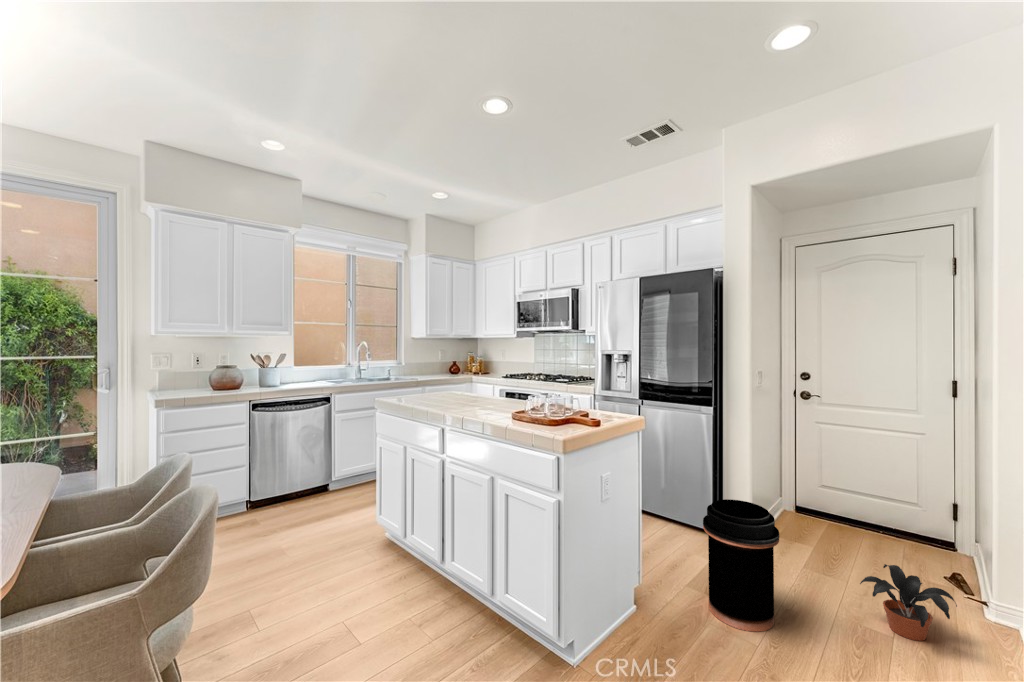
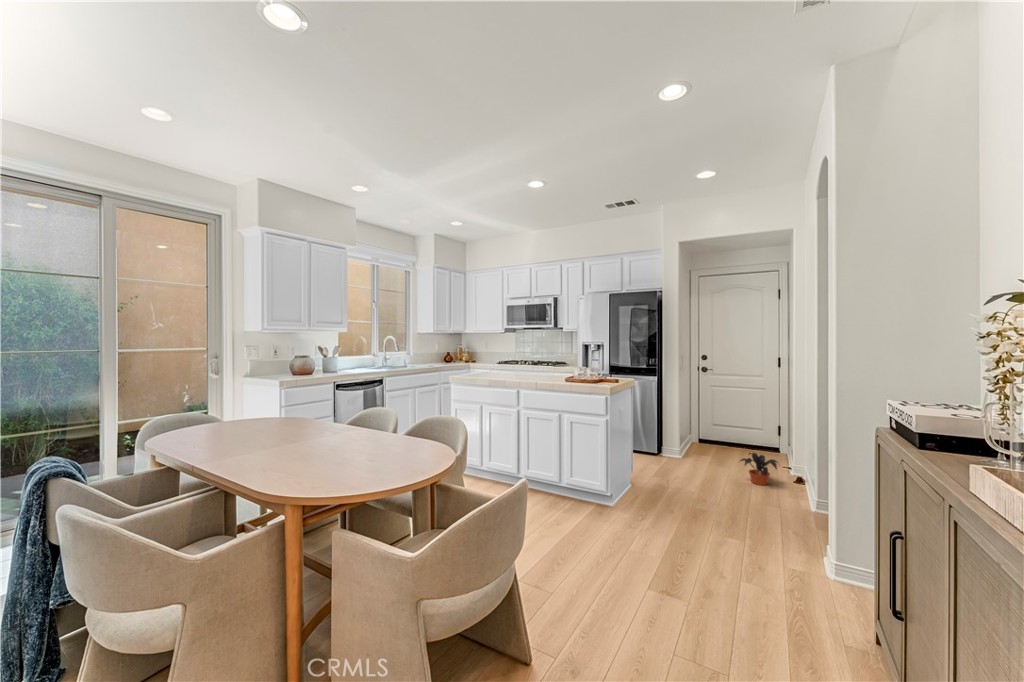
trash can: present [703,499,779,632] -> none [663,425,702,489]

